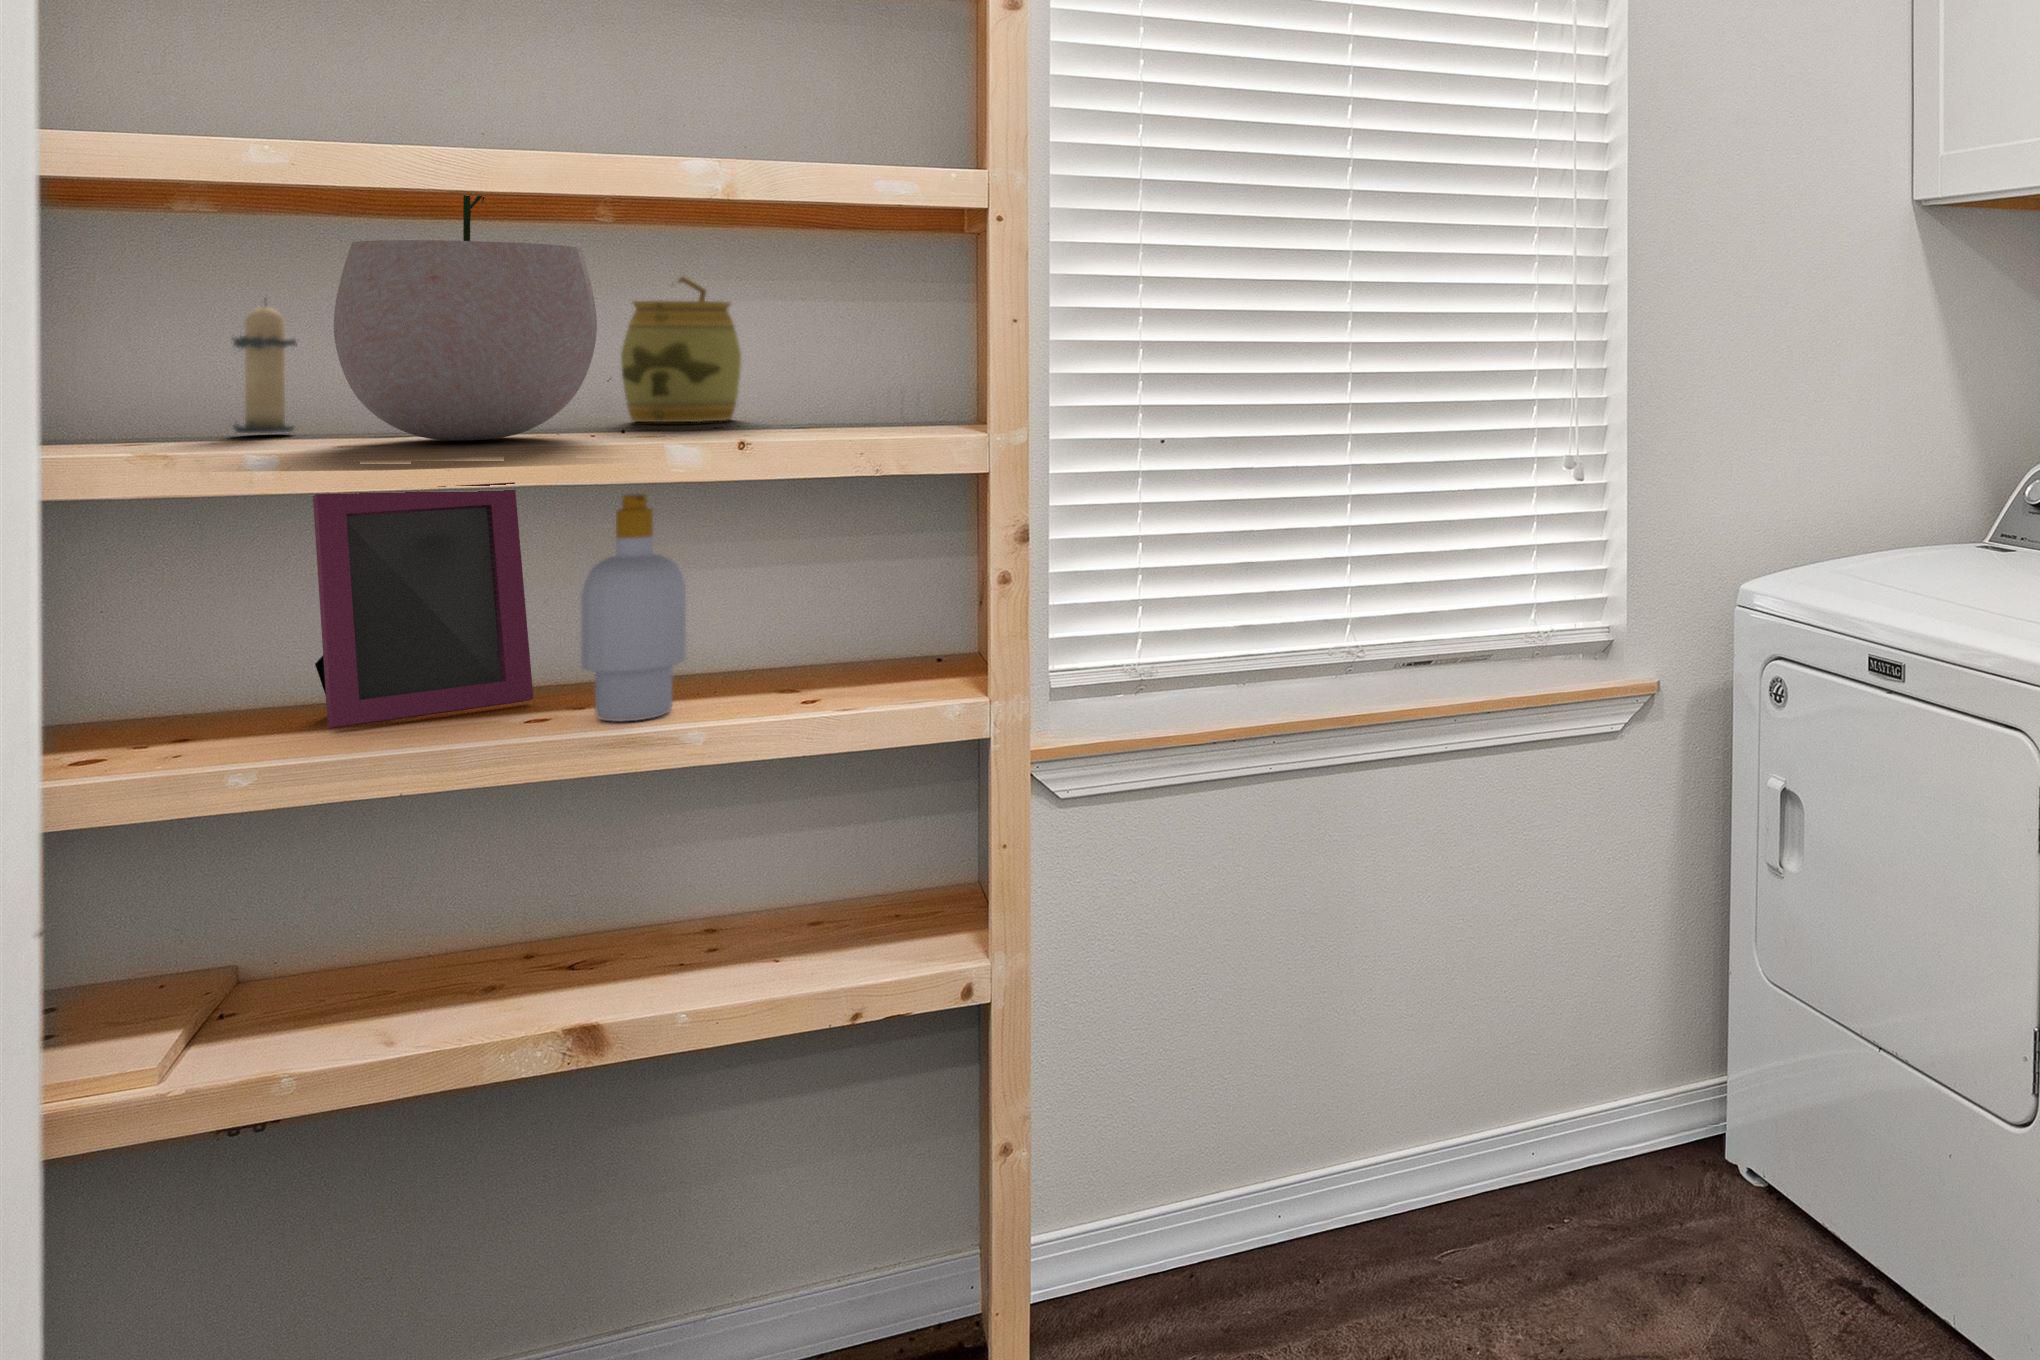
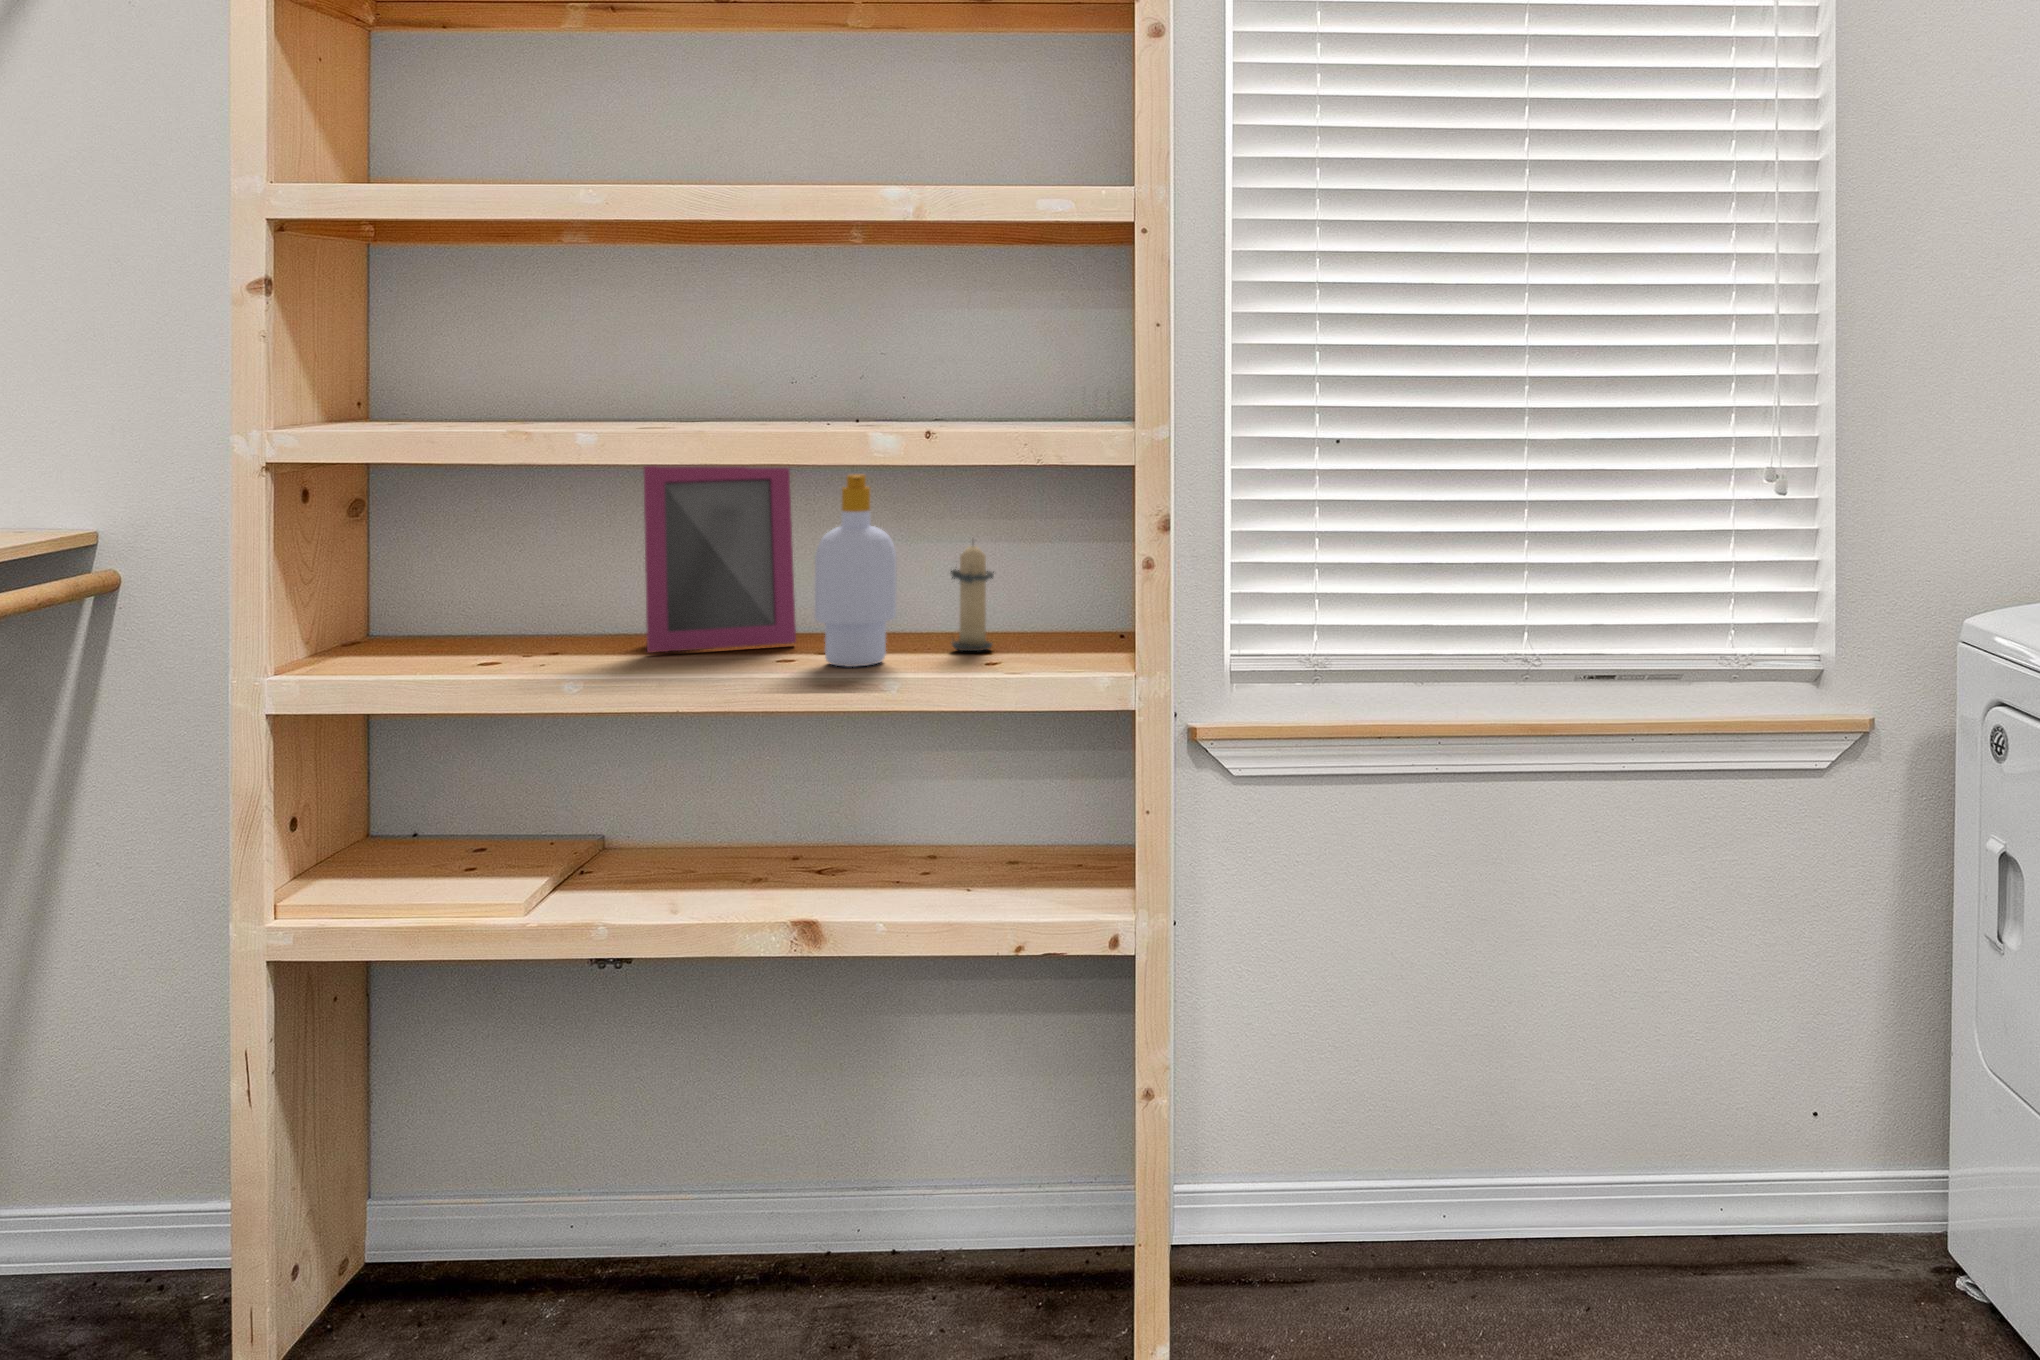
plant pot: present [334,195,597,440] -> none [642,195,833,425]
jar: present [621,277,742,422] -> none [872,286,971,413]
candle: present [232,298,297,433] -> present [951,545,994,651]

